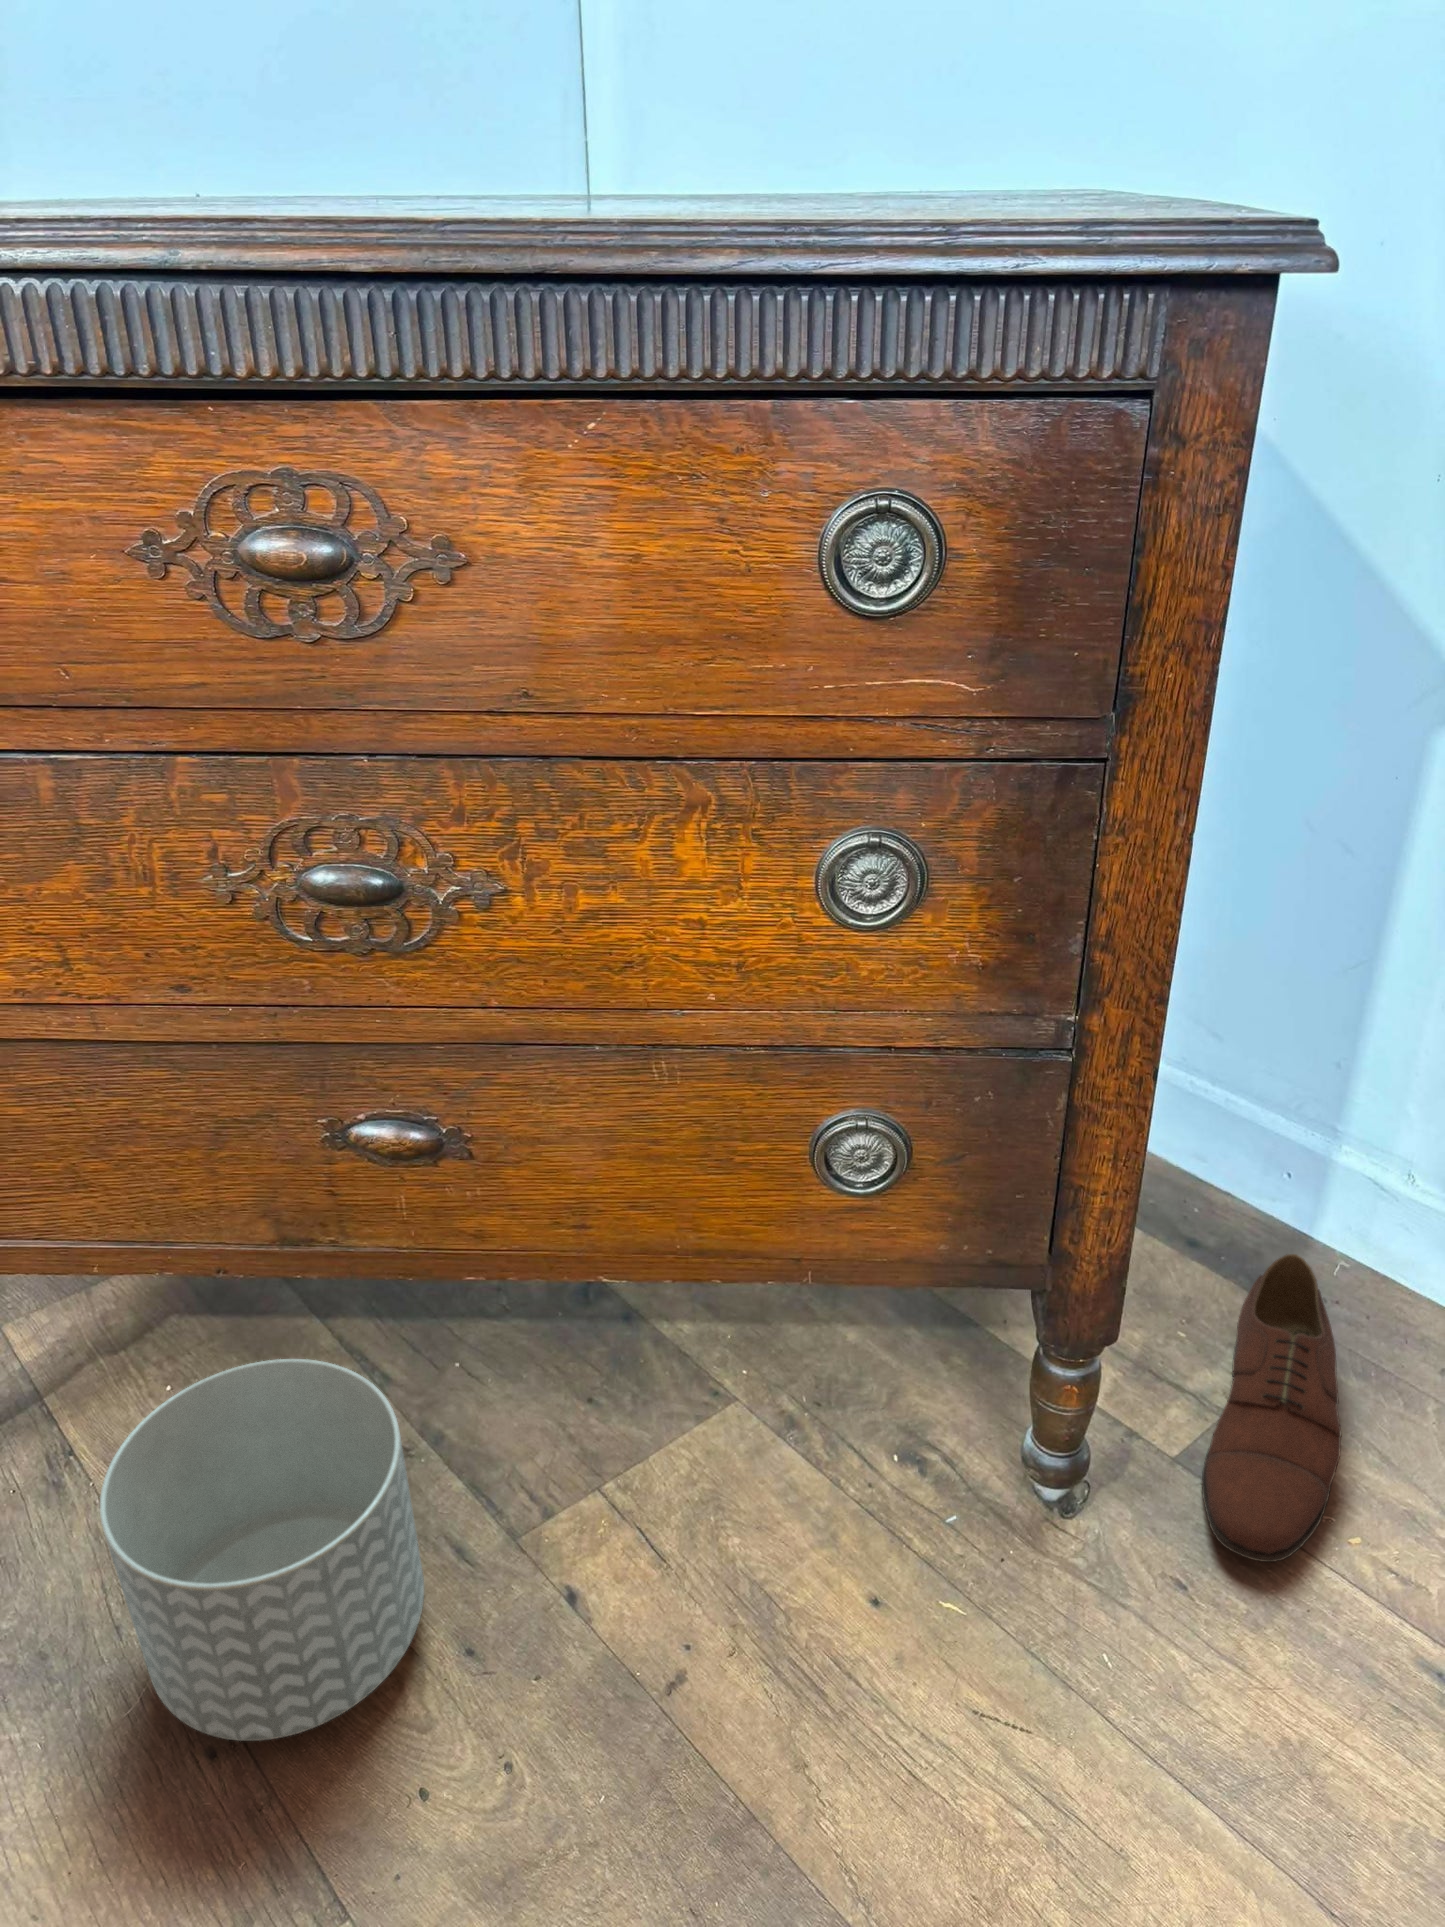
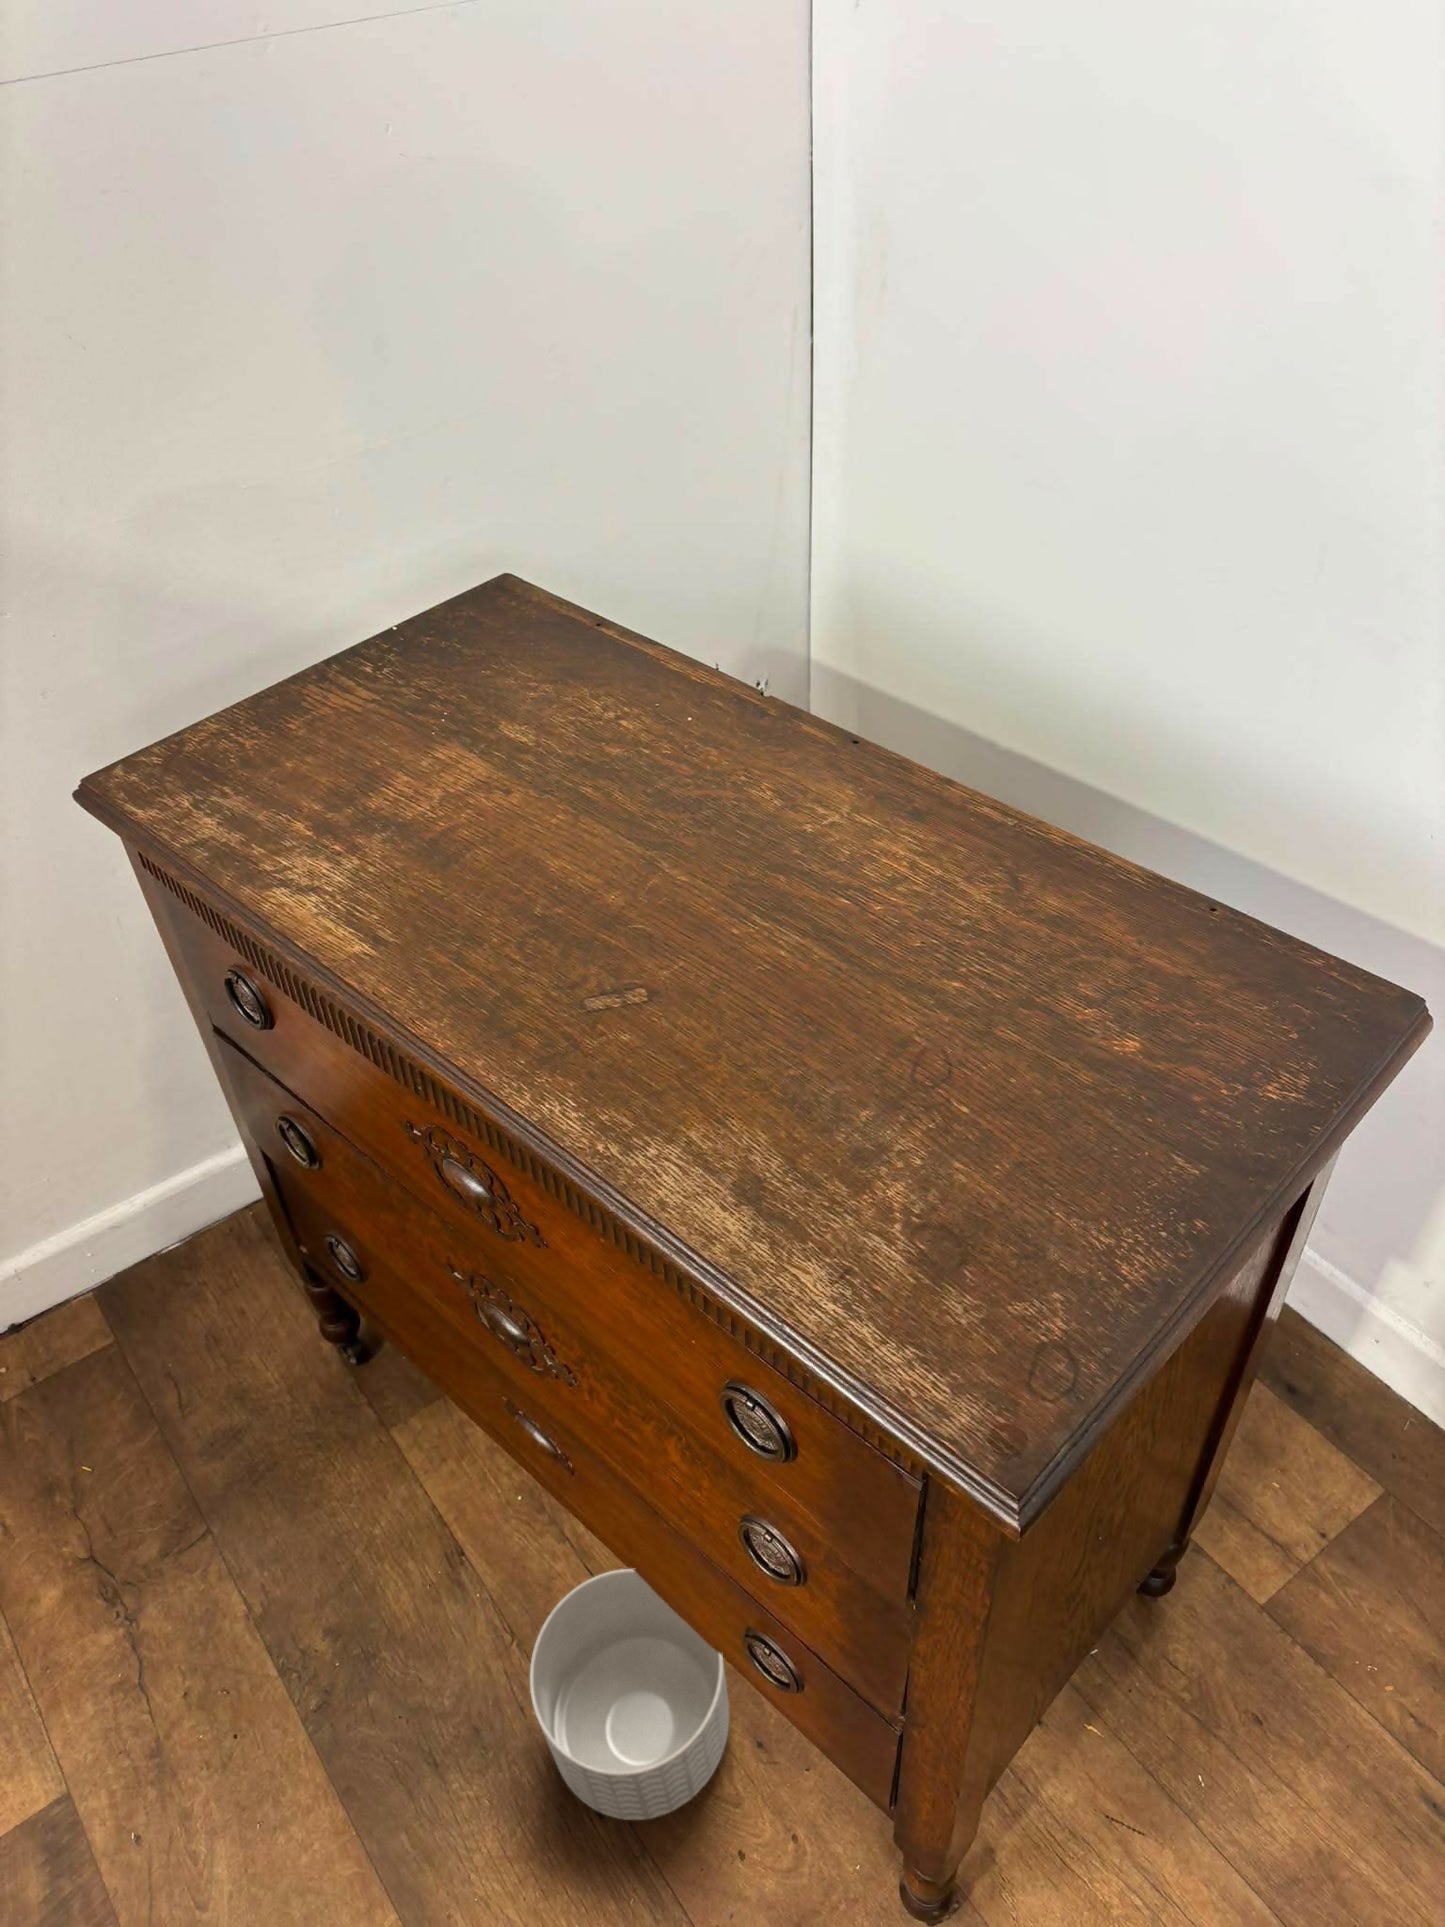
shoe: present [1202,1254,1341,1562] -> none [1279,1452,1394,1714]

